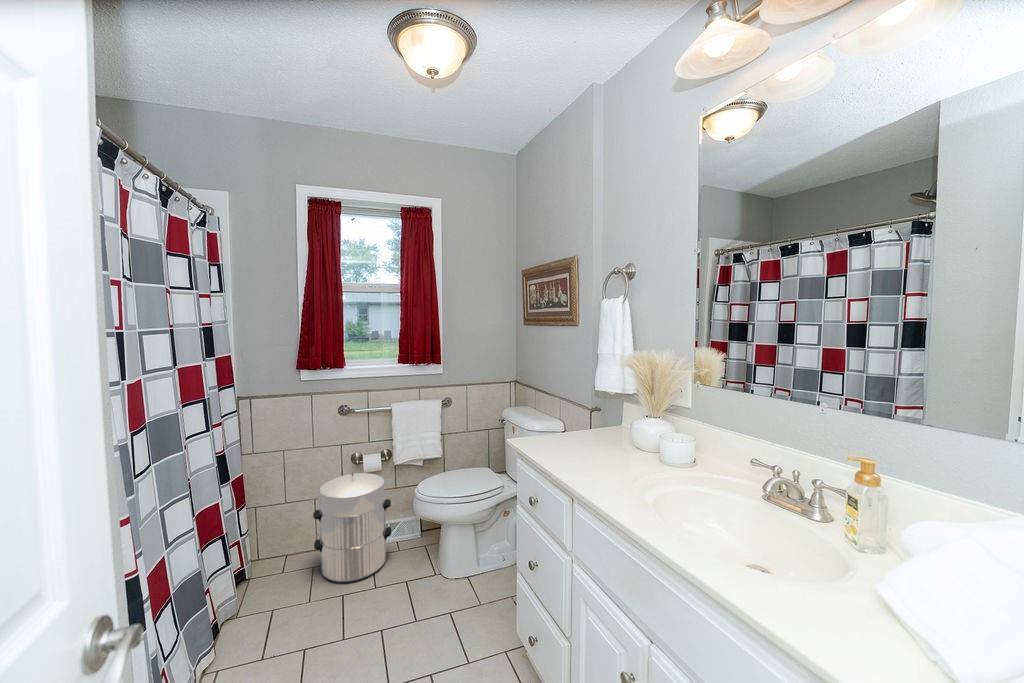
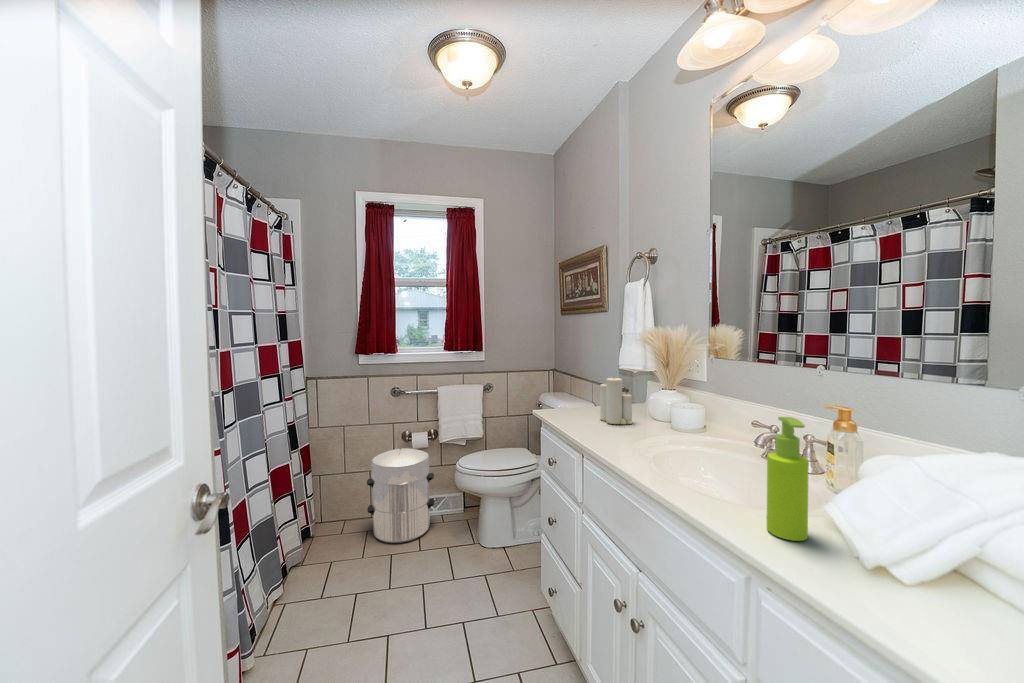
candle: none [584,402,619,457] -> present [600,378,632,424]
soap dispenser: none [810,489,863,632] -> present [767,417,809,541]

